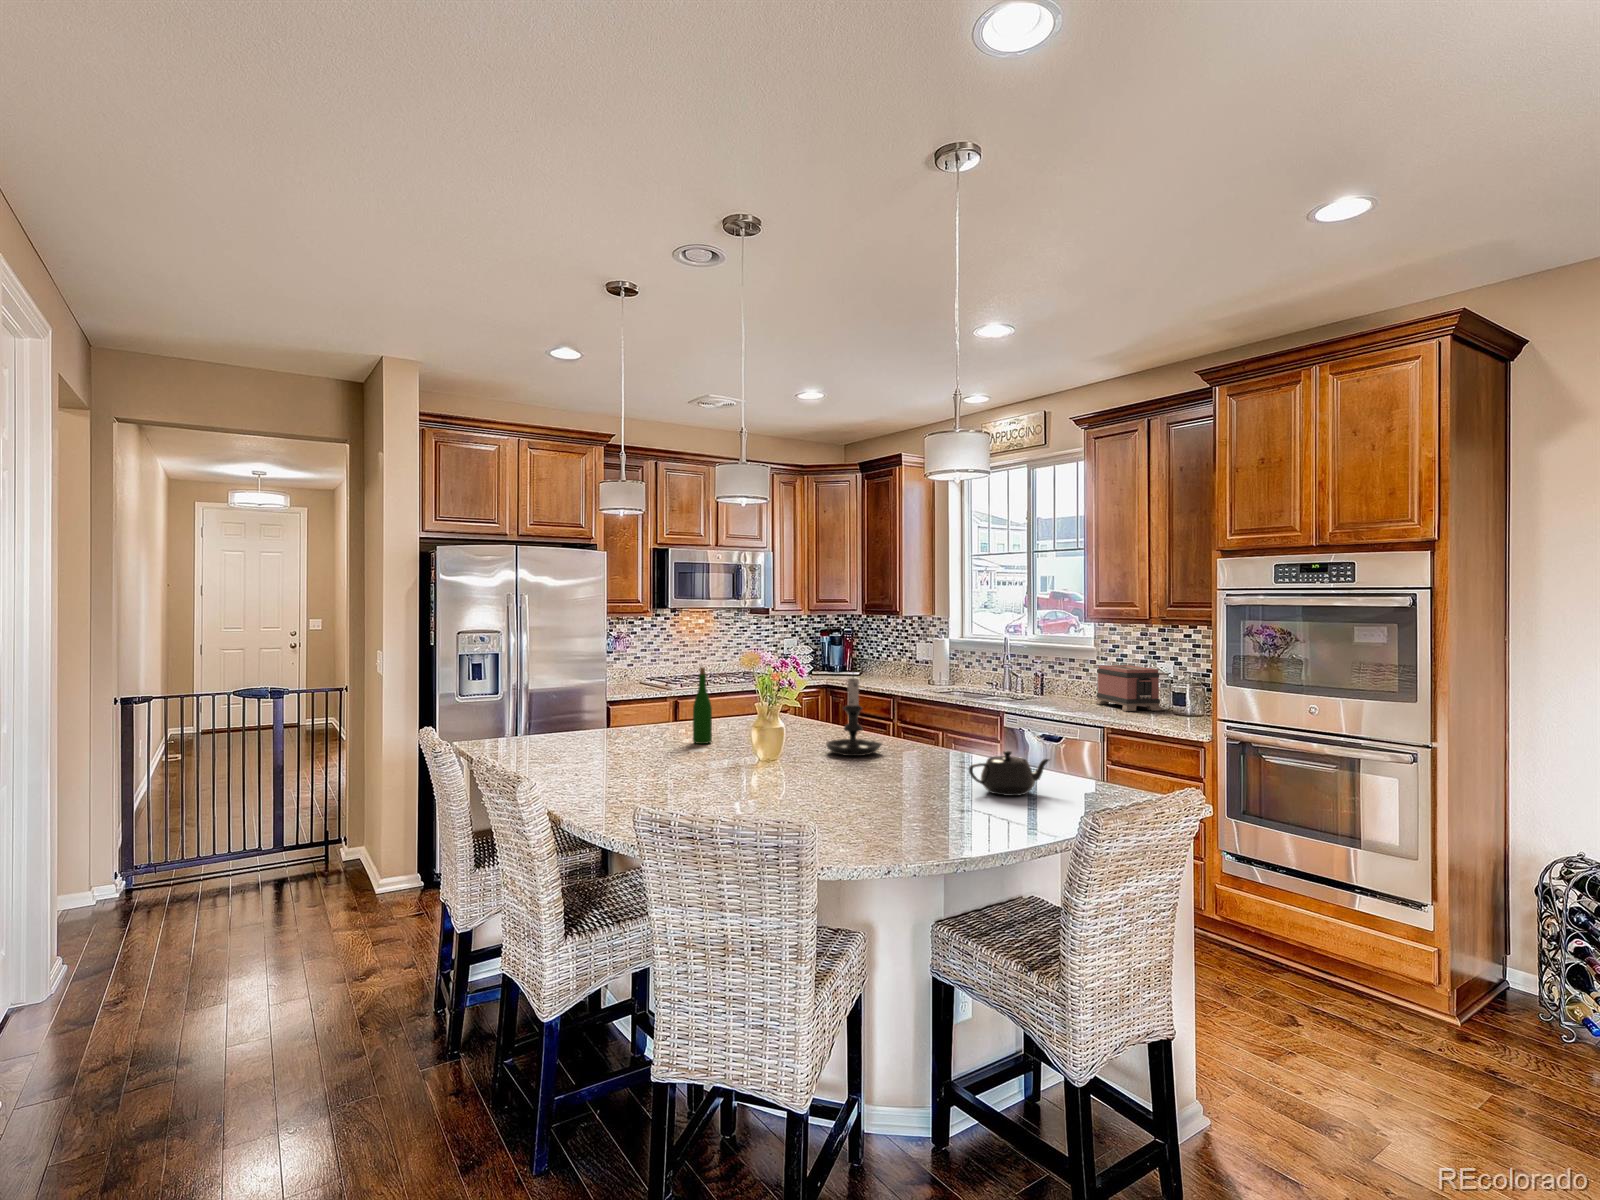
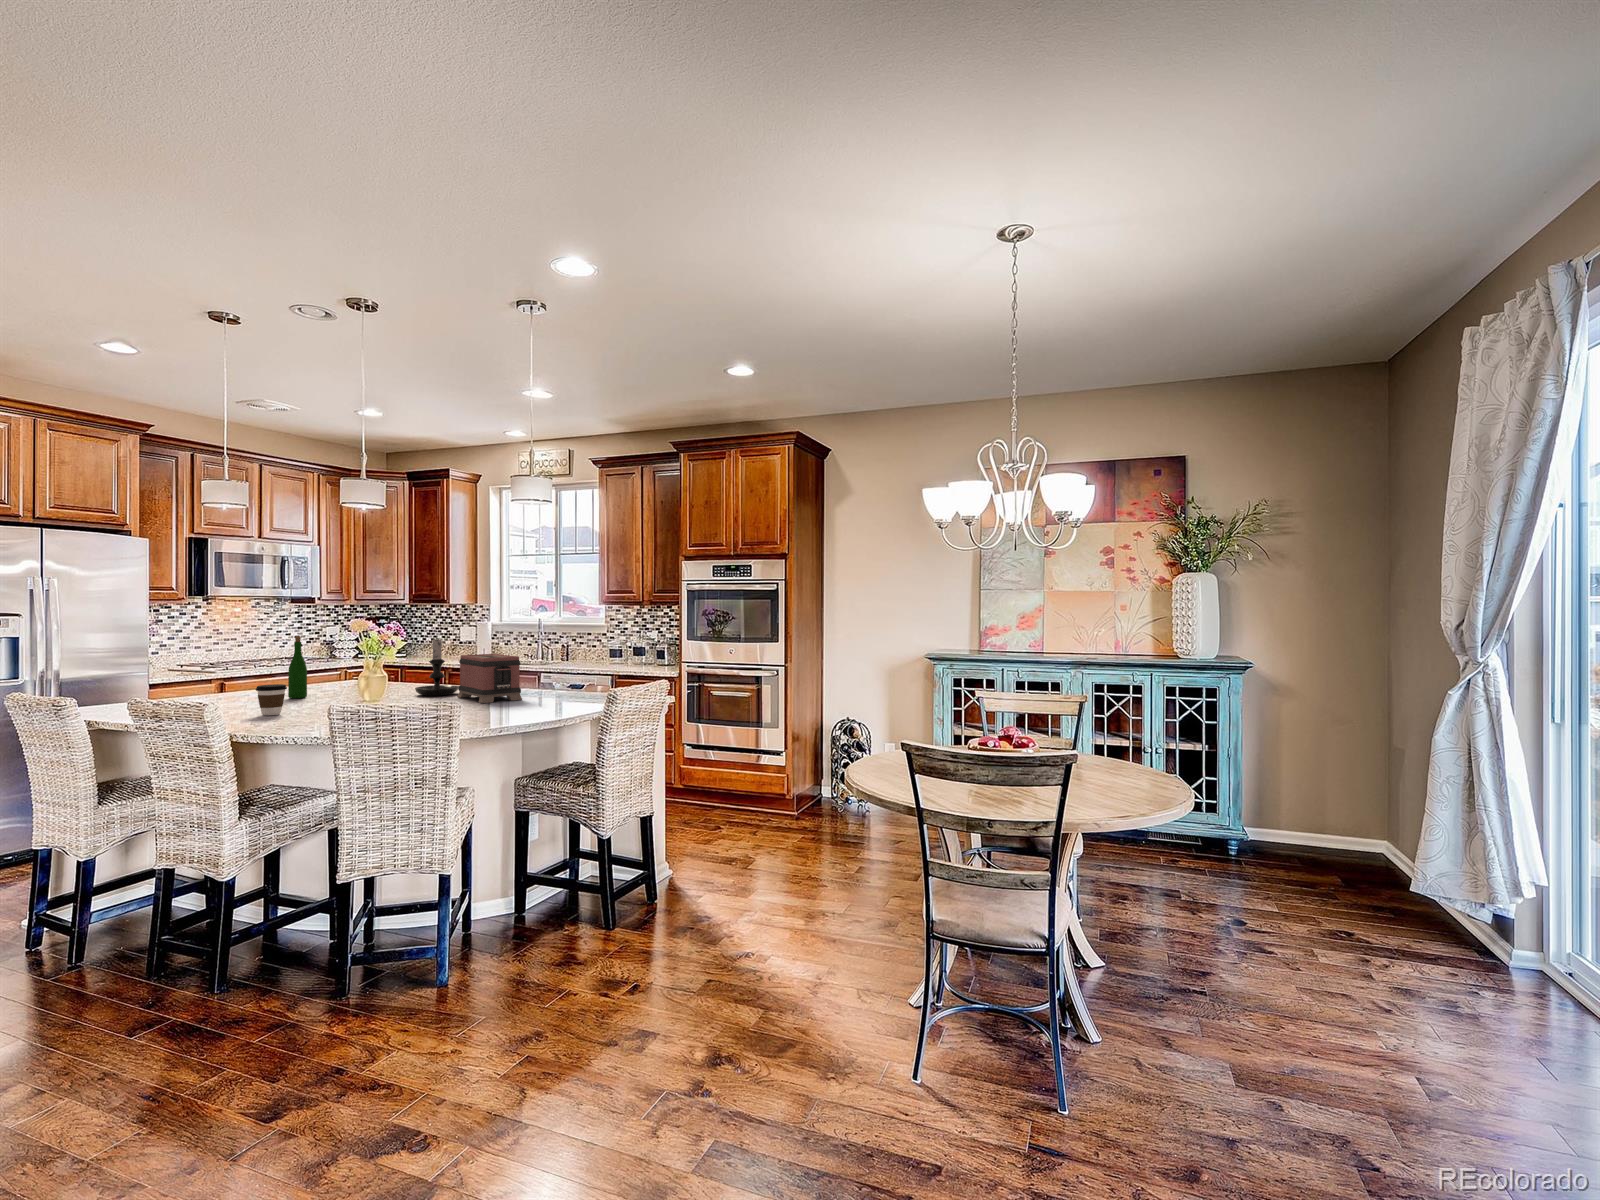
toaster: present [1096,665,1161,711] -> present [457,654,522,703]
coffee cup: none [632,735,666,776] -> present [256,684,287,716]
teapot: present [969,751,1049,796] -> none [533,676,585,703]

